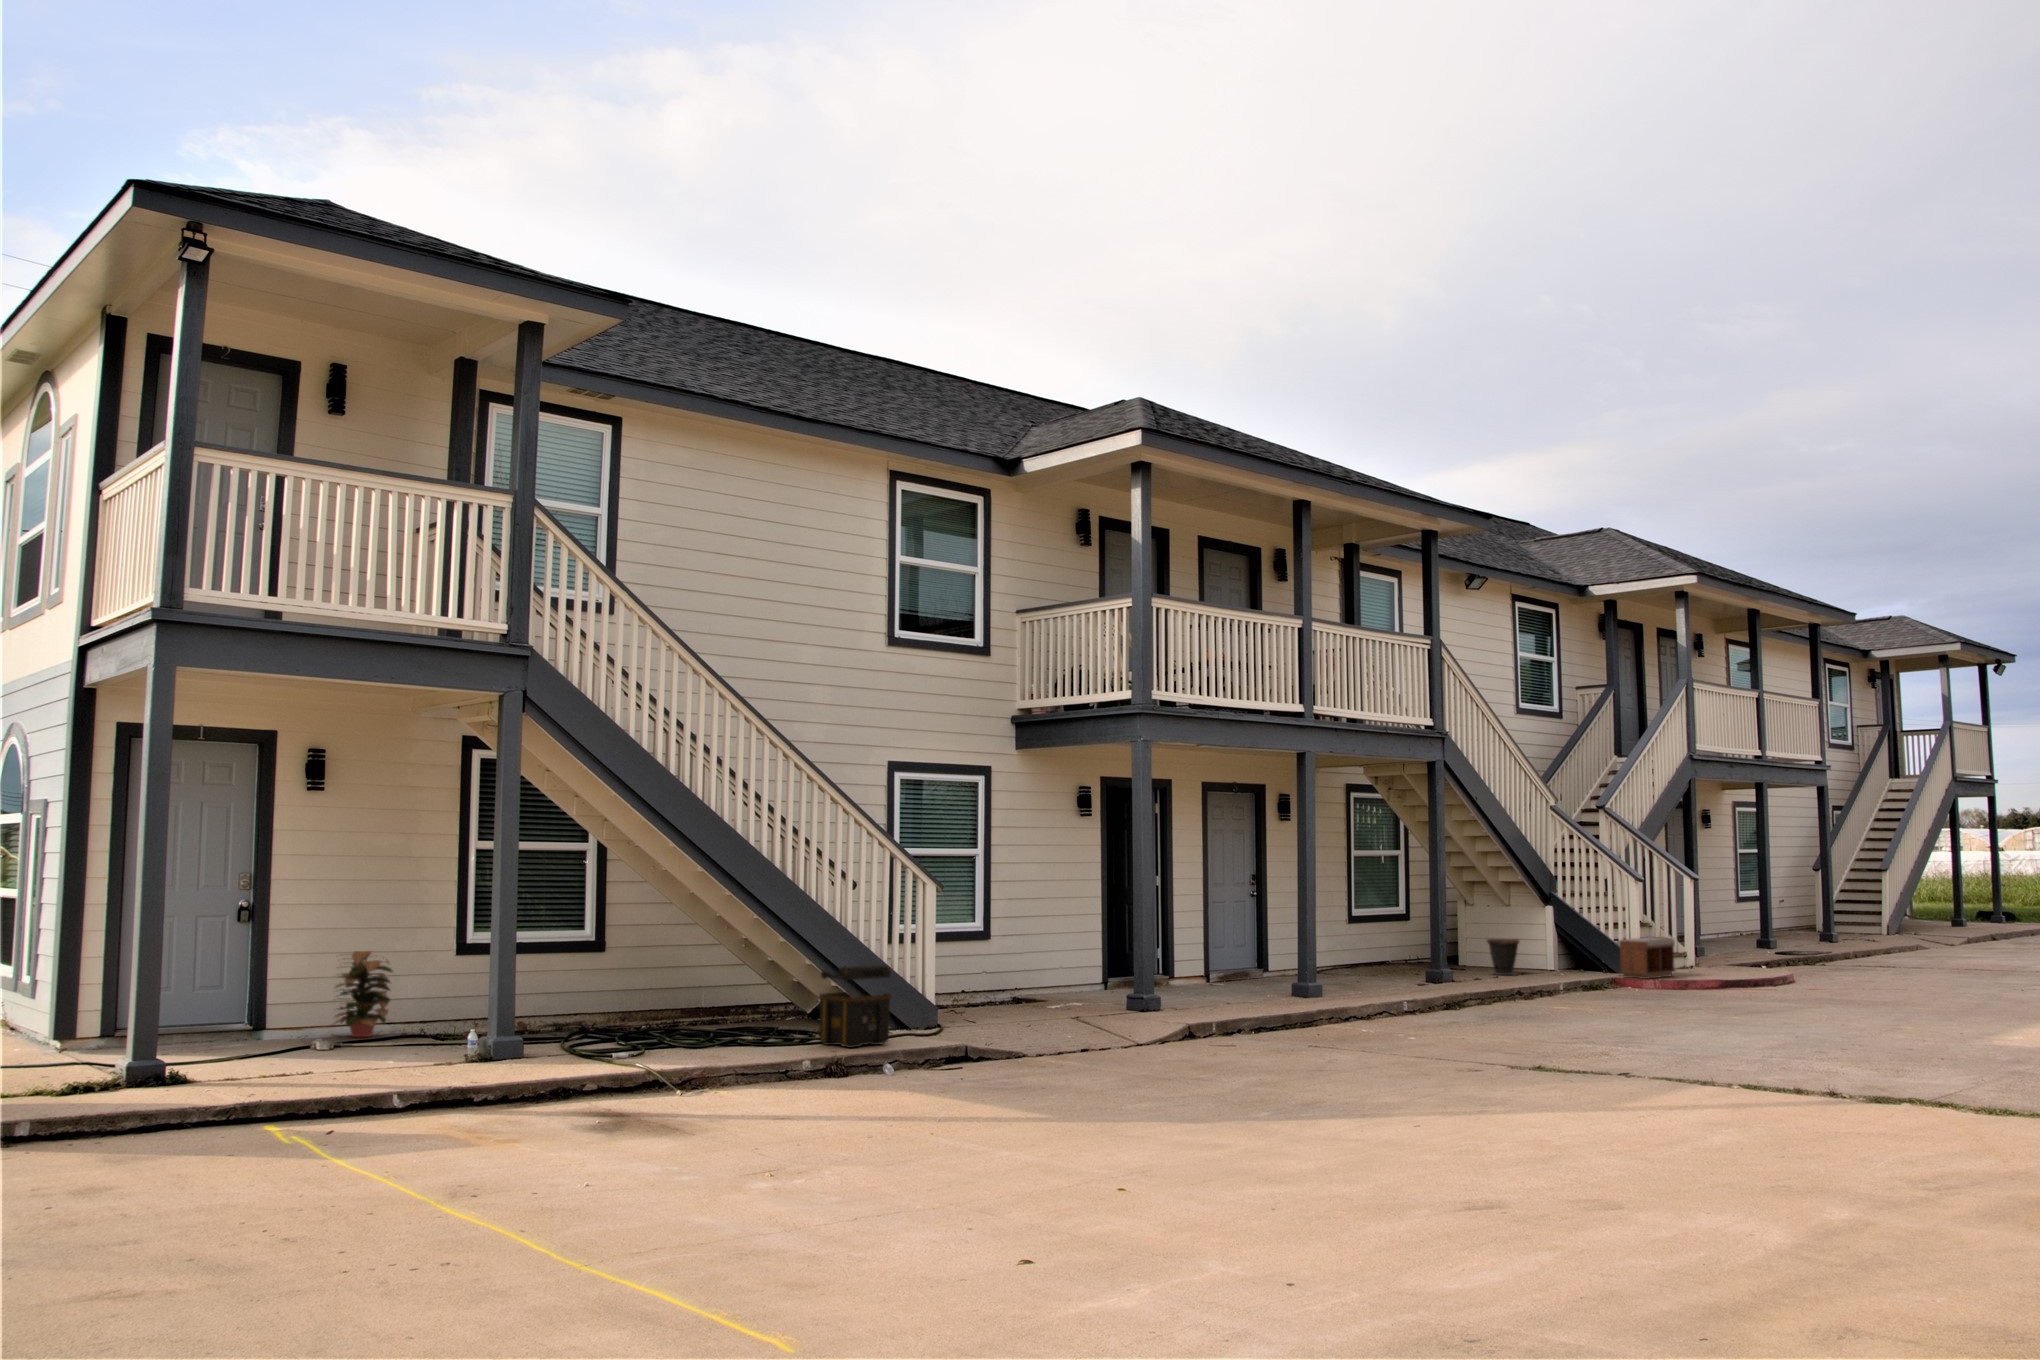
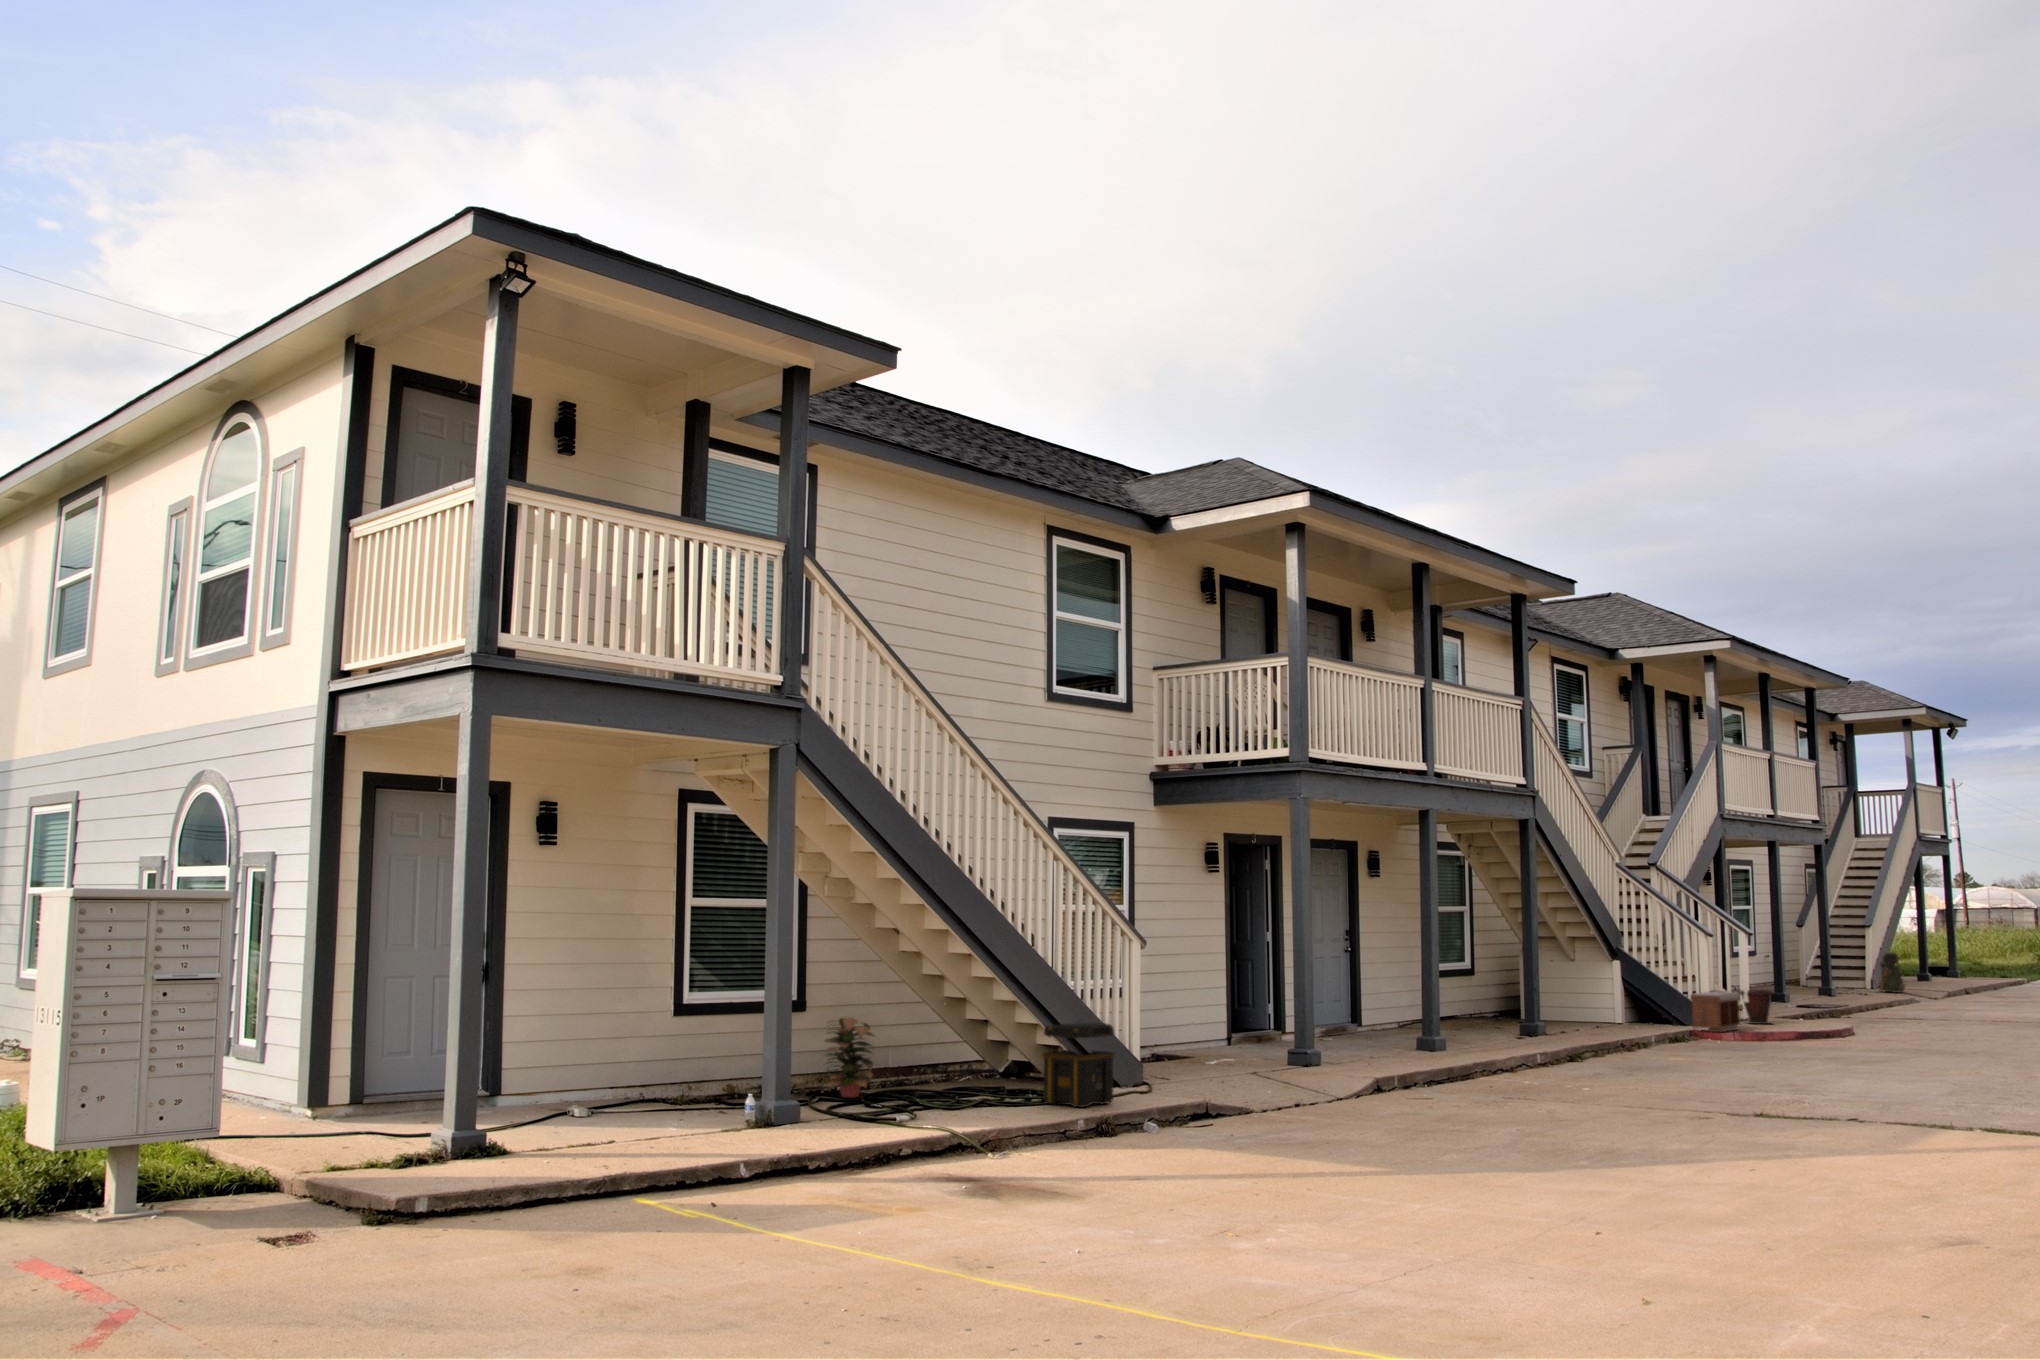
backpack: none [1887,898,1927,940] -> present [1879,953,1905,993]
bucket: present [1487,939,1519,975] -> present [1739,990,1773,1024]
decorative plant: present [331,951,393,1037] -> present [826,1017,874,1097]

